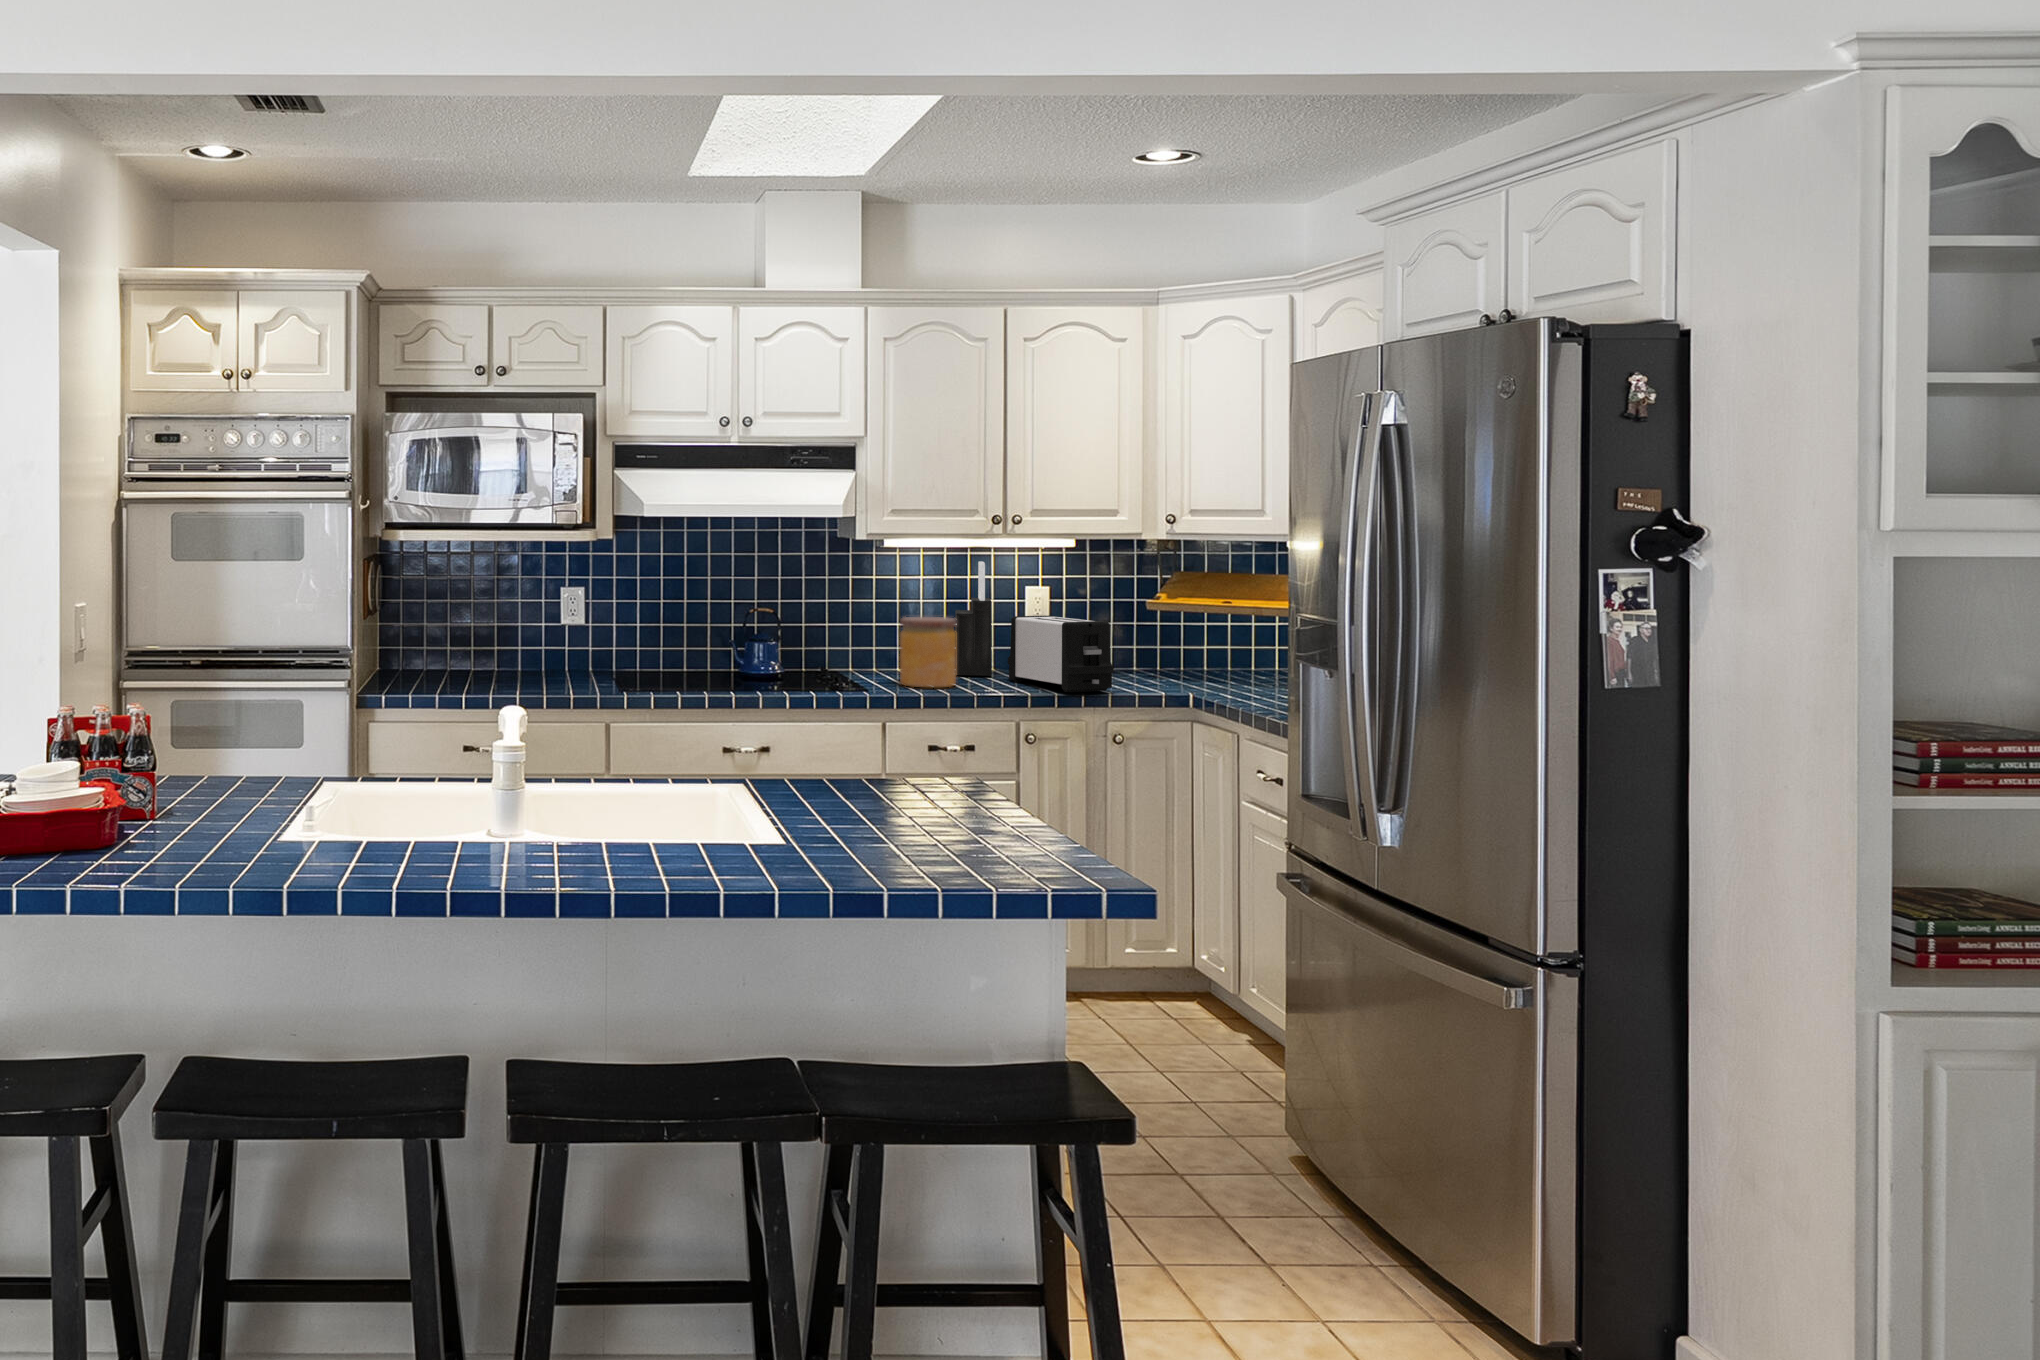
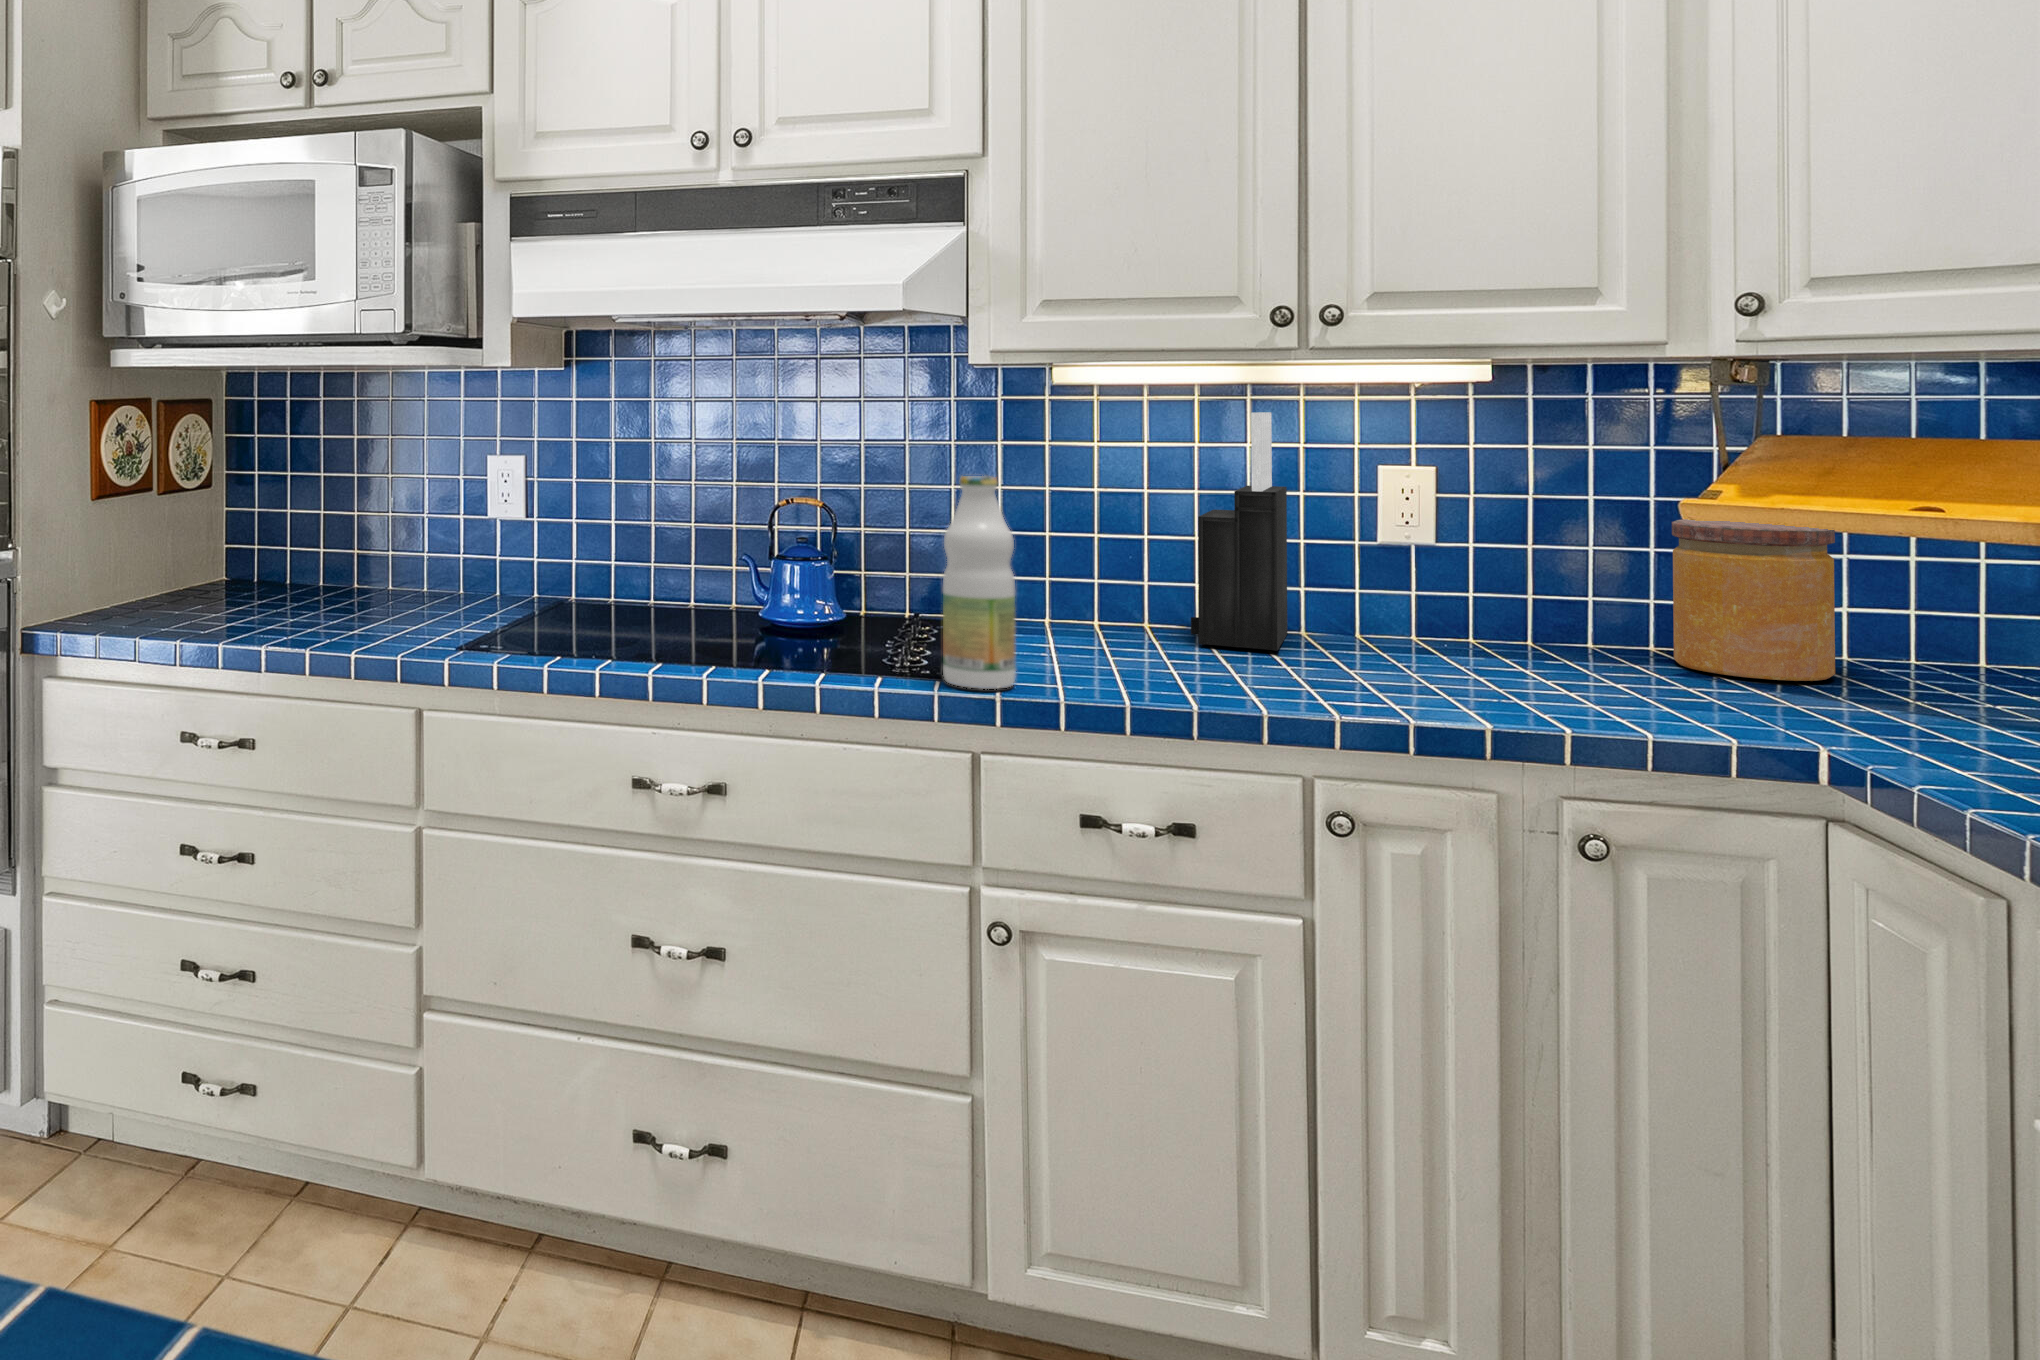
bottle: none [865,597,898,694] -> present [943,476,1016,689]
toaster: present [1008,615,1114,692] -> none [1312,527,1580,719]
jar: present [900,617,956,687] -> present [1672,519,1835,681]

